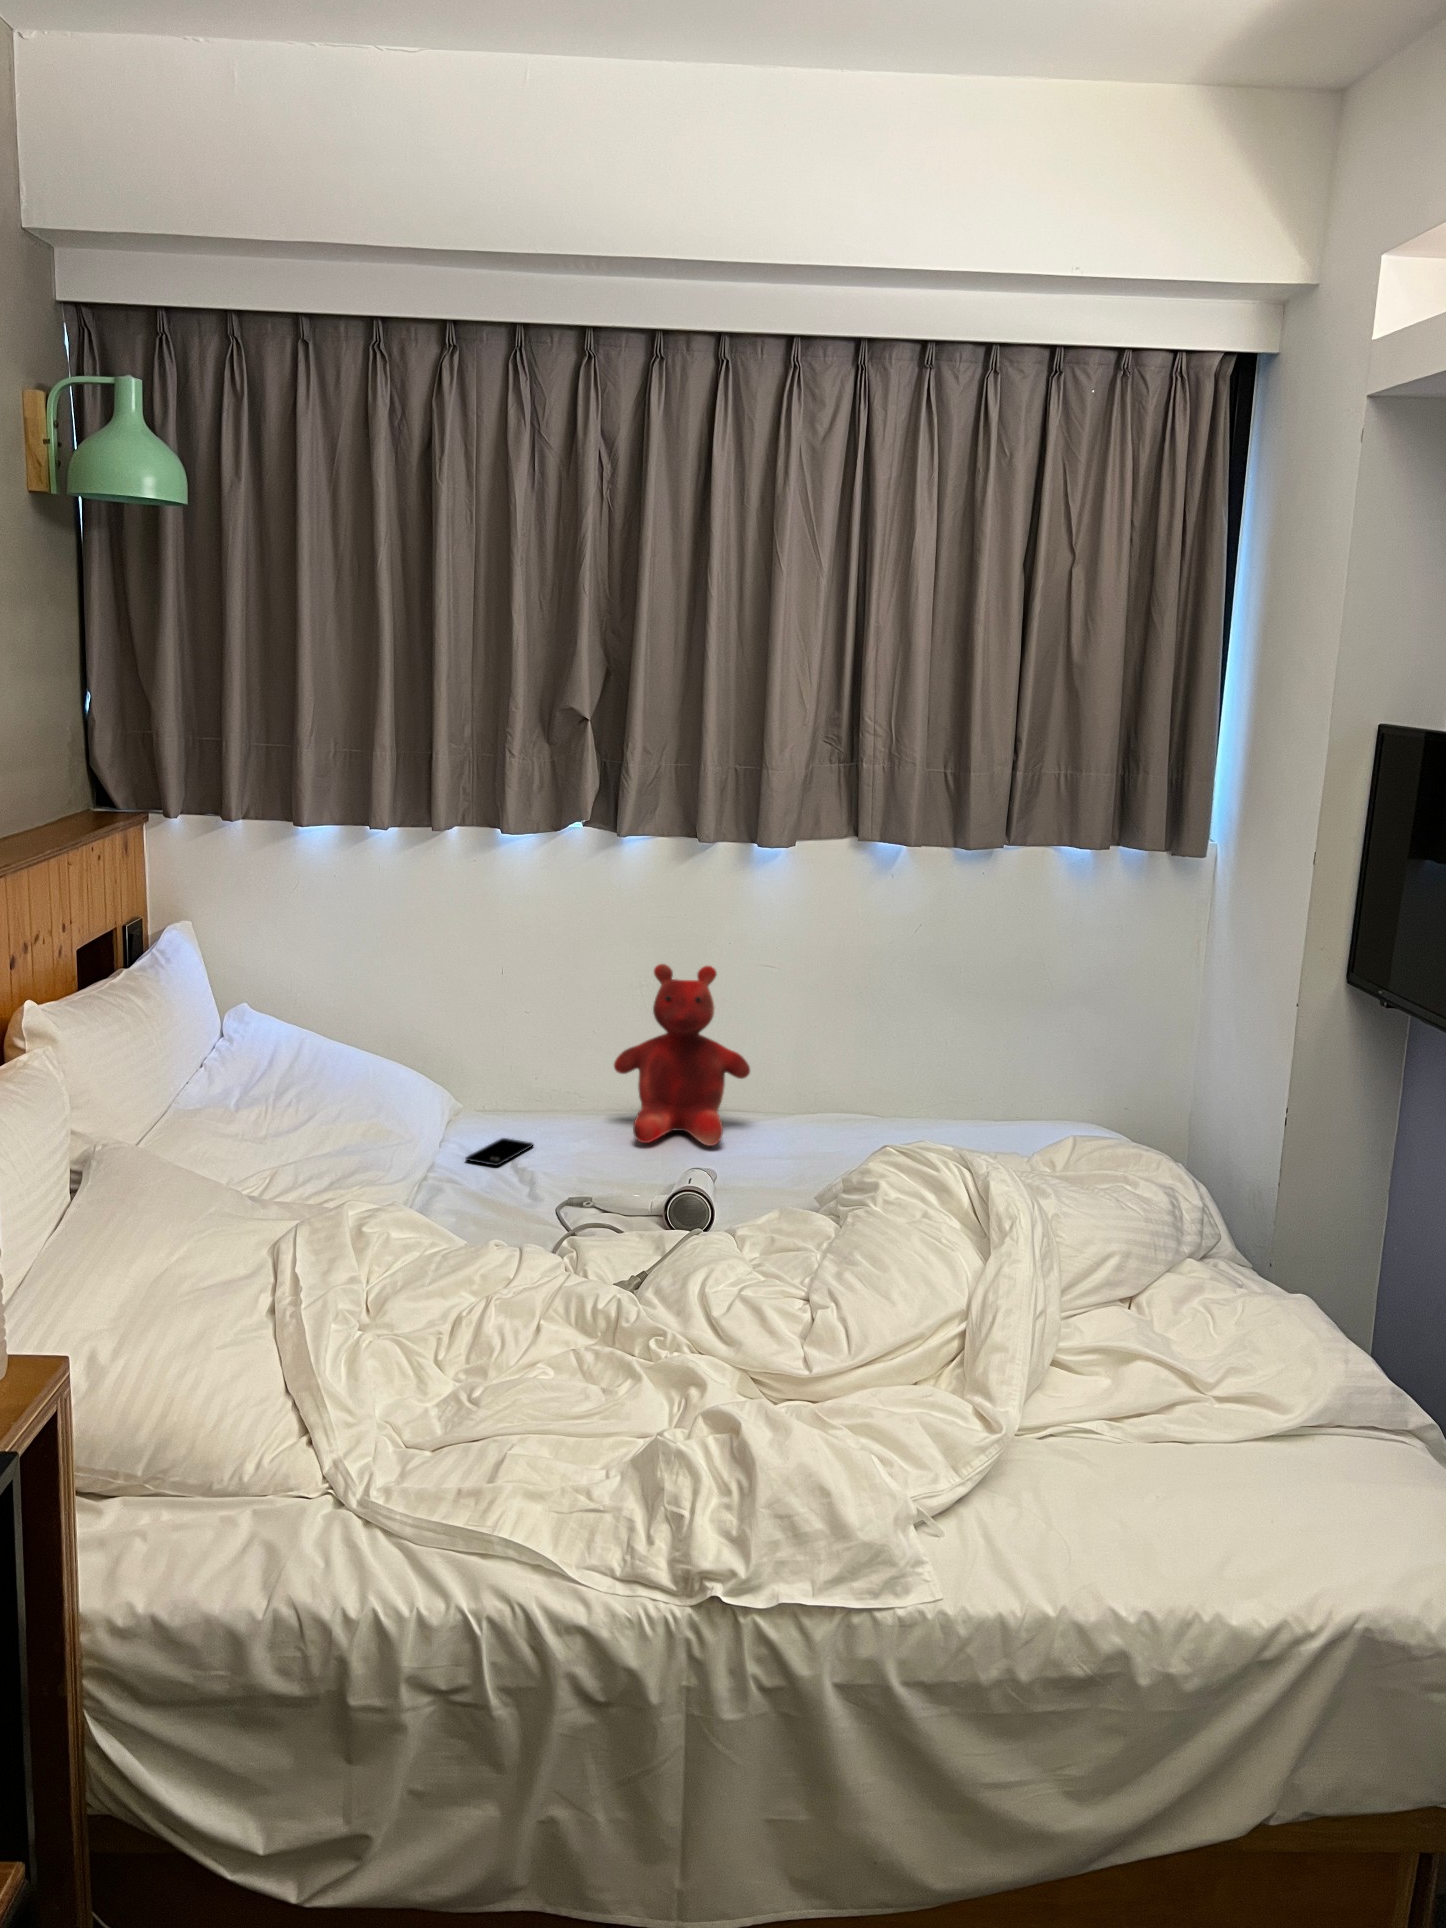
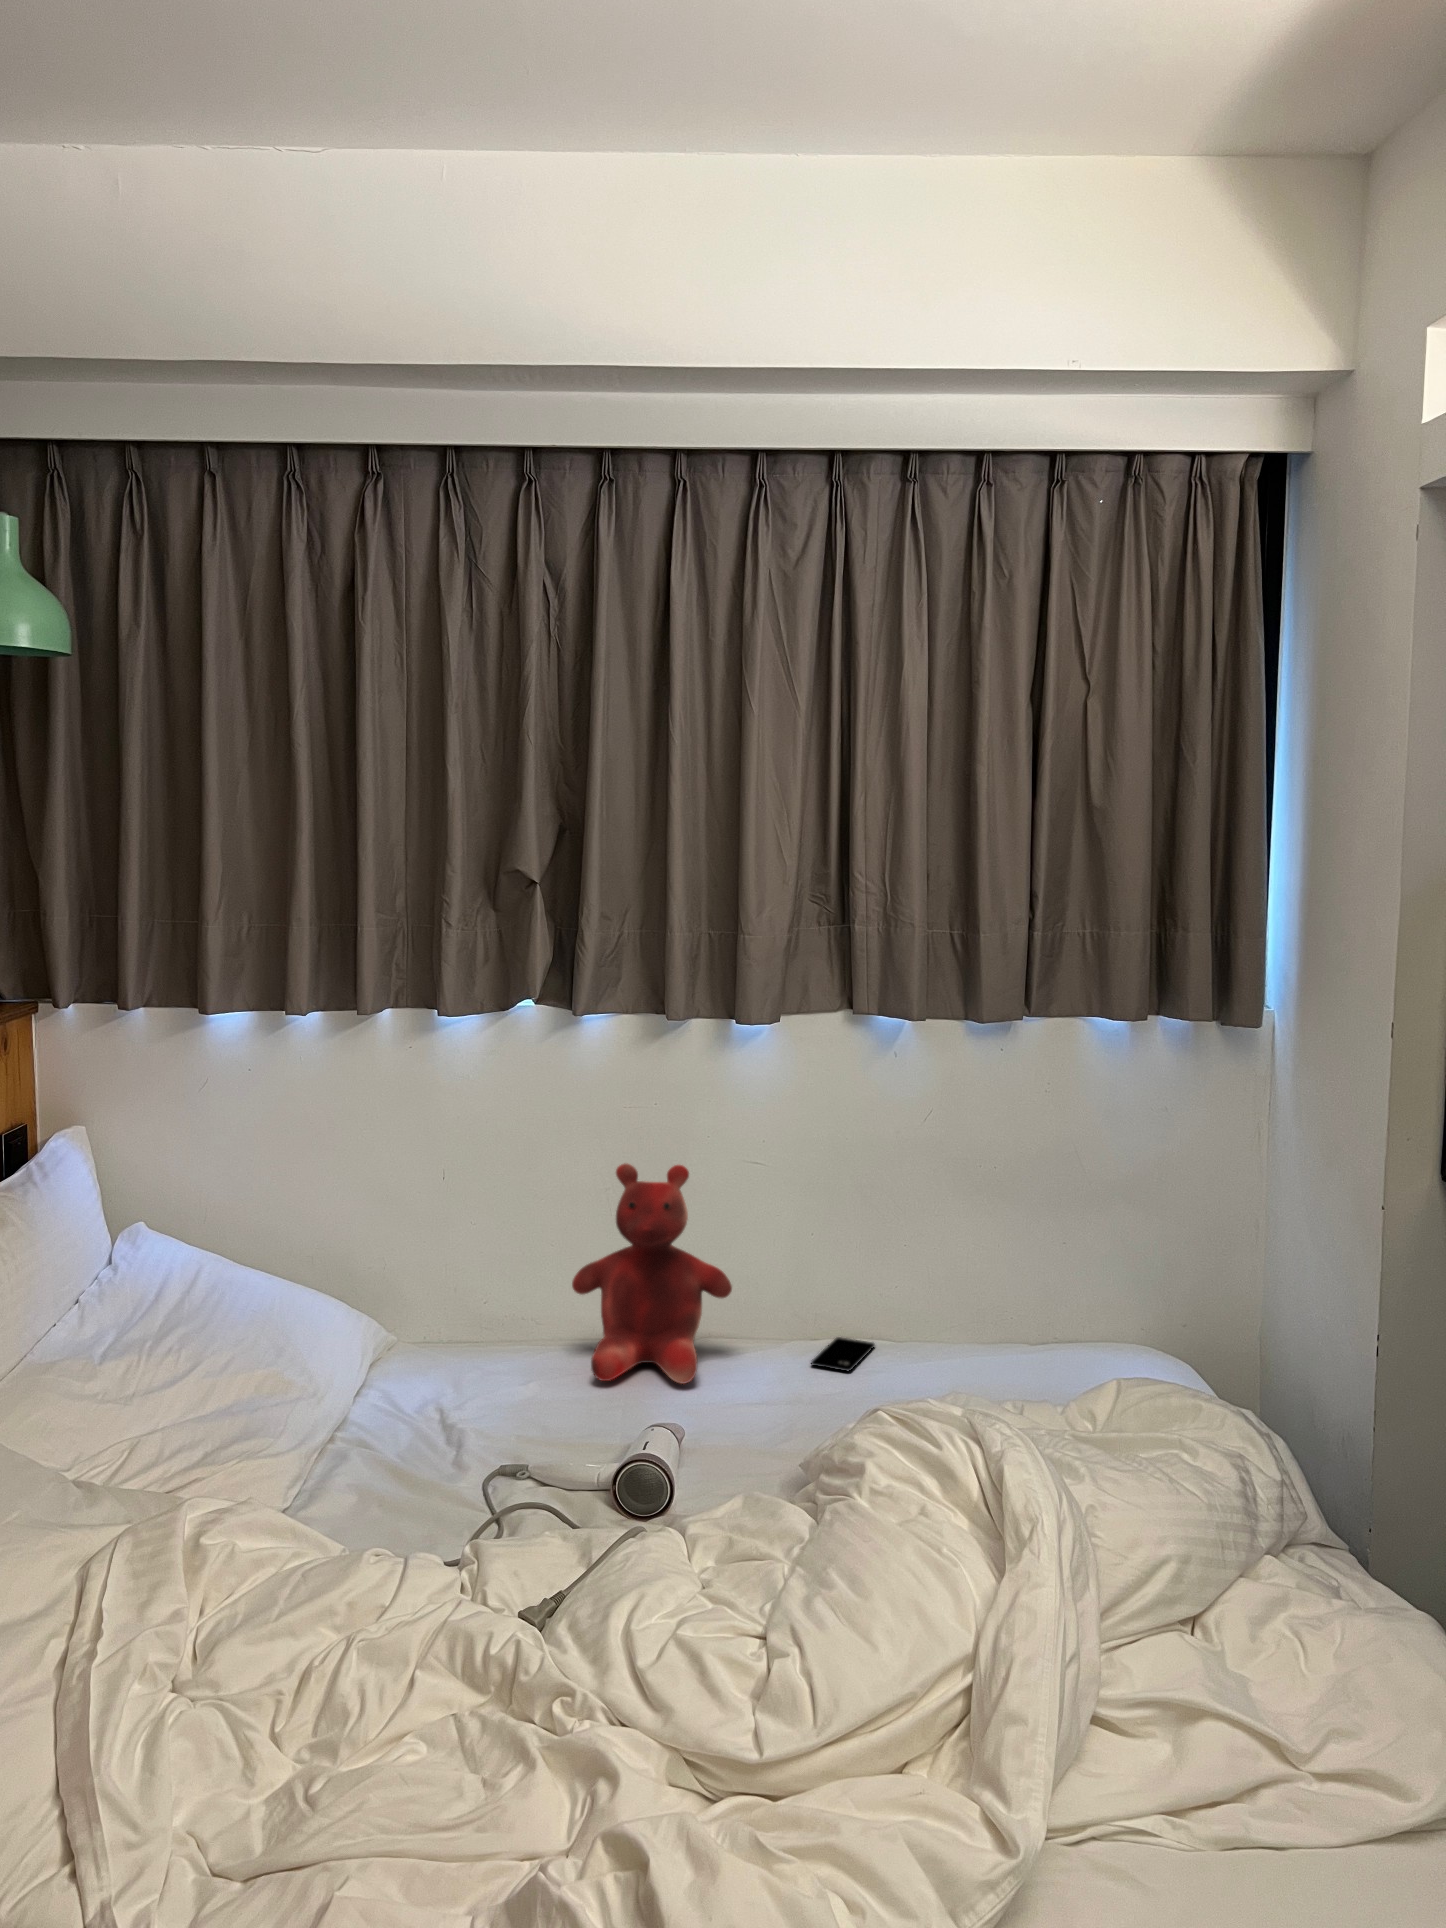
smartphone: present [465,1138,533,1166] -> present [811,1337,875,1371]

